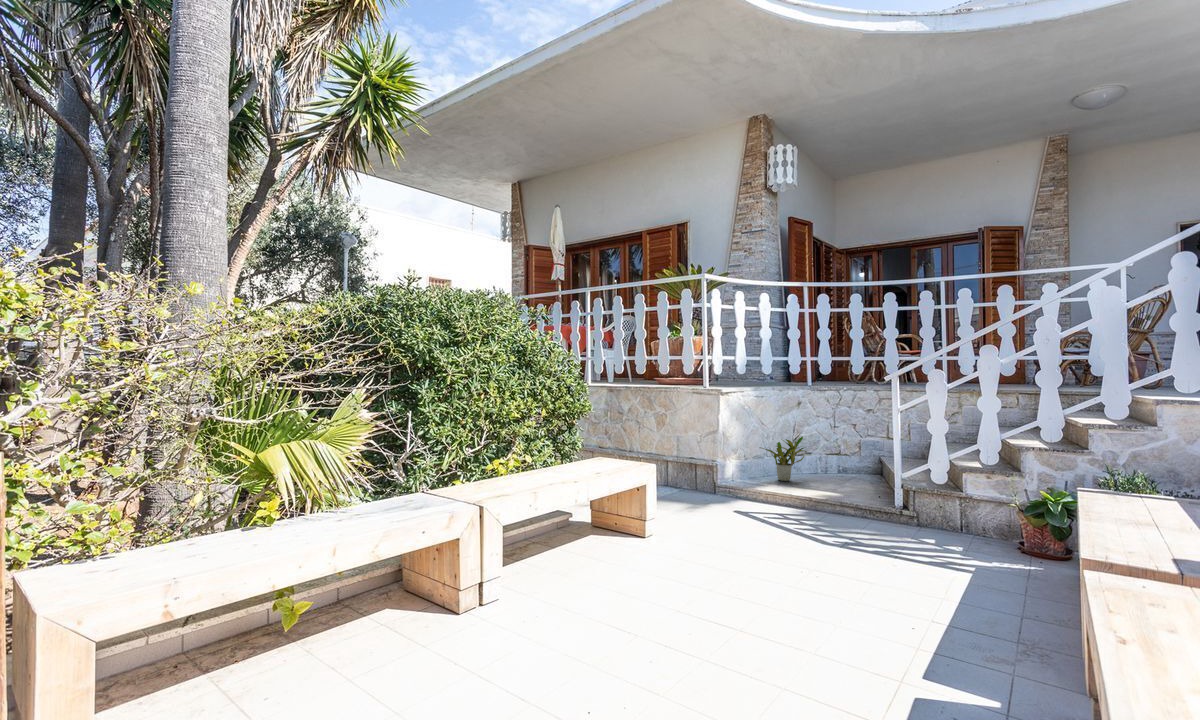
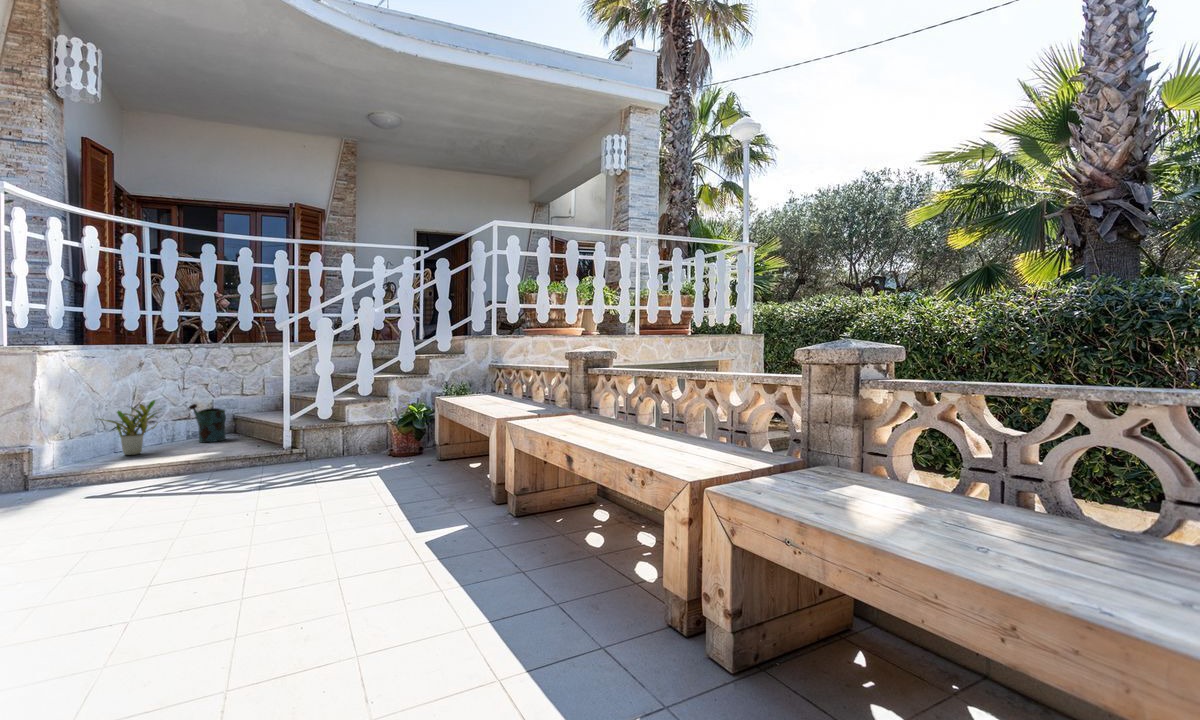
watering can: none [836,442,862,481] -> present [189,404,226,442]

